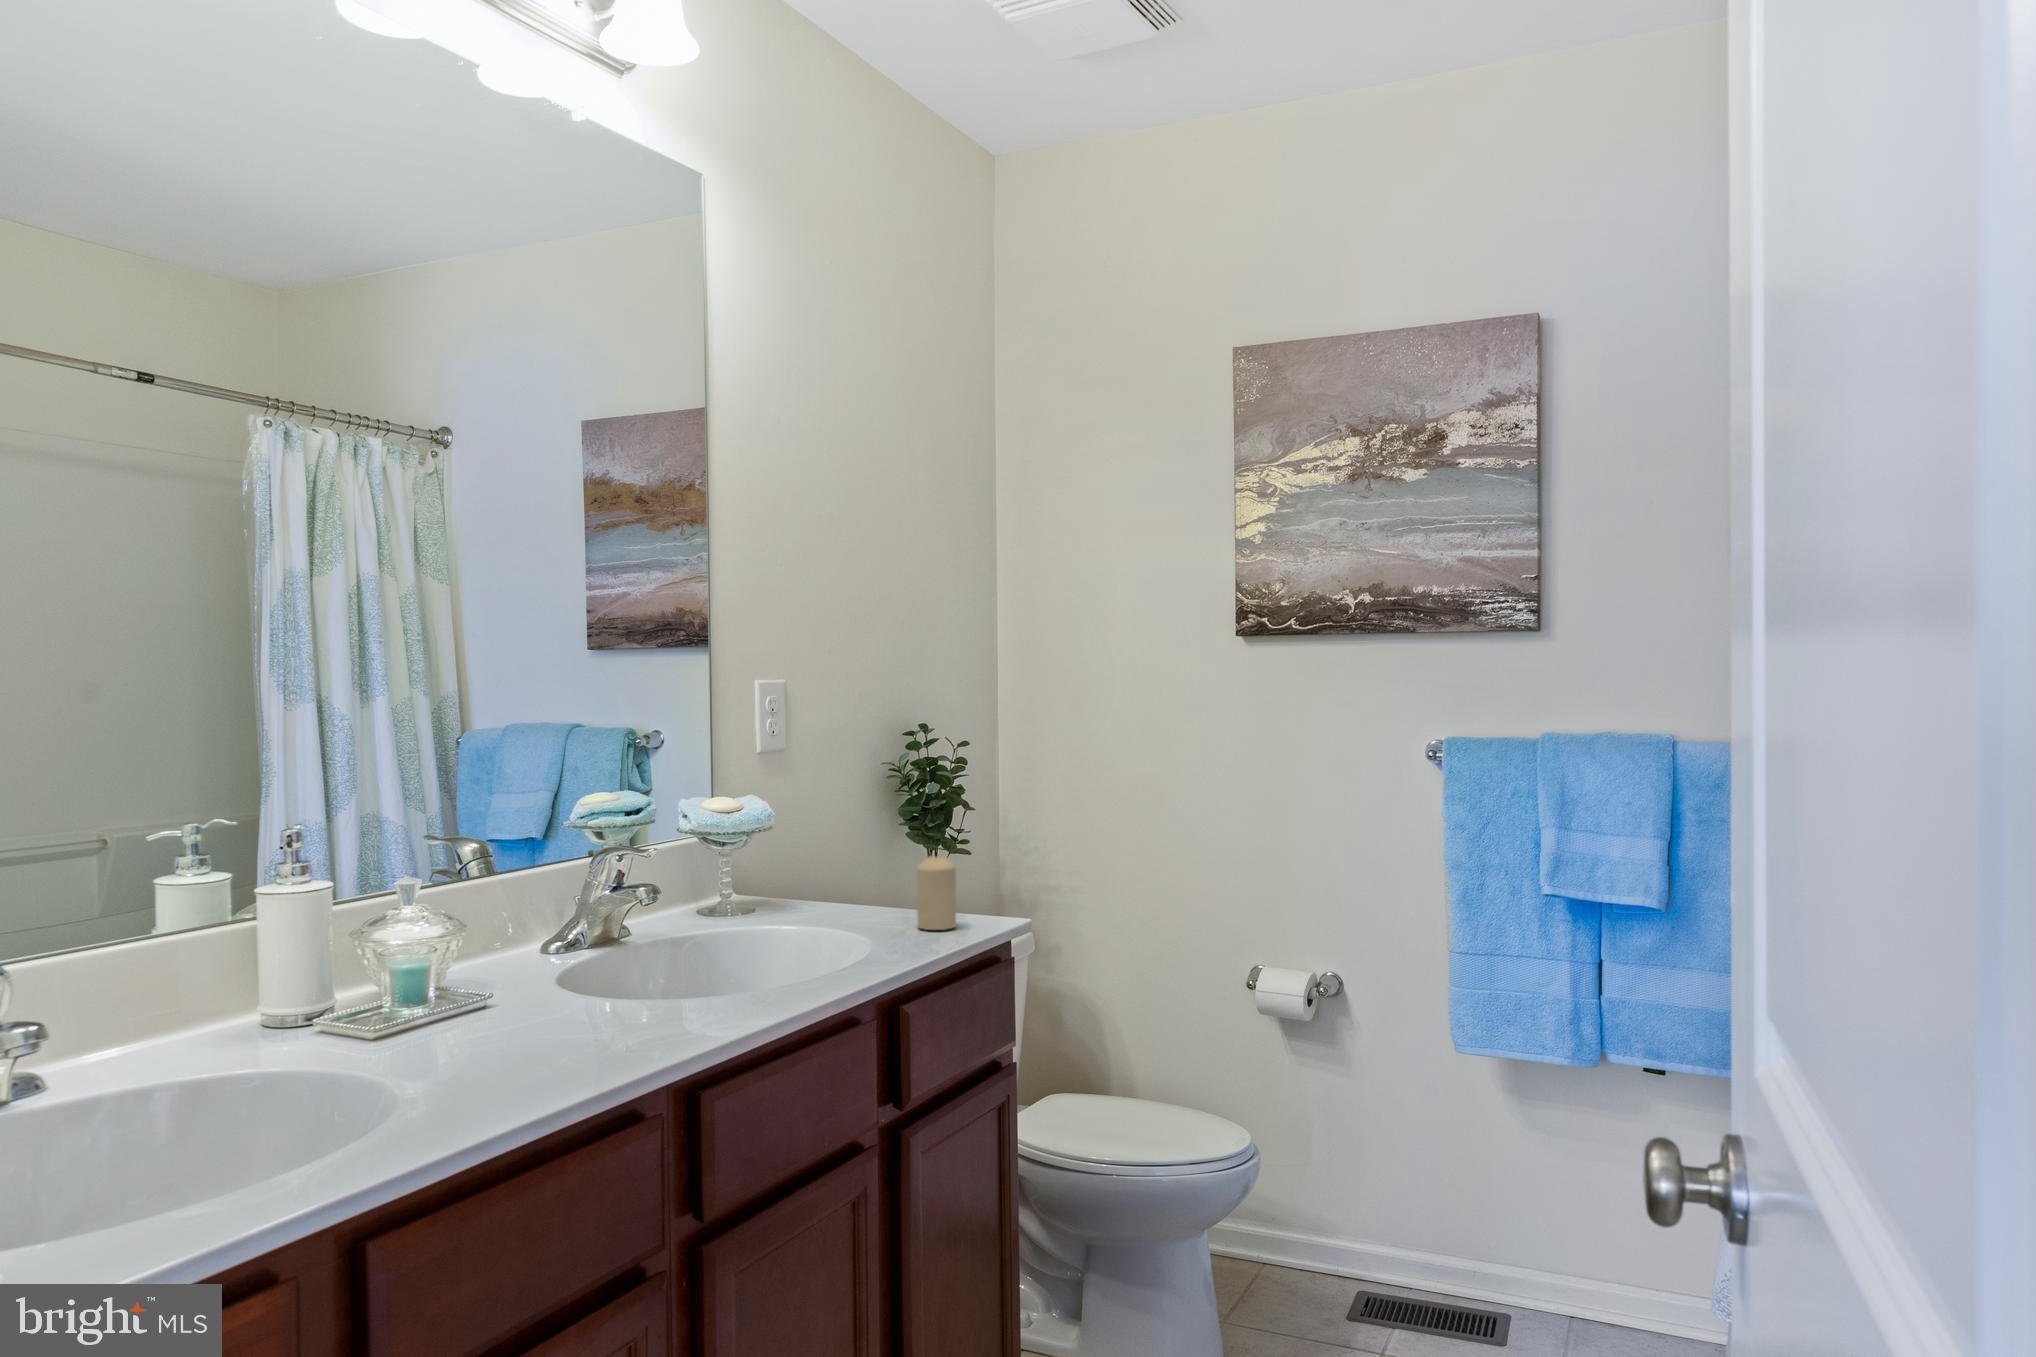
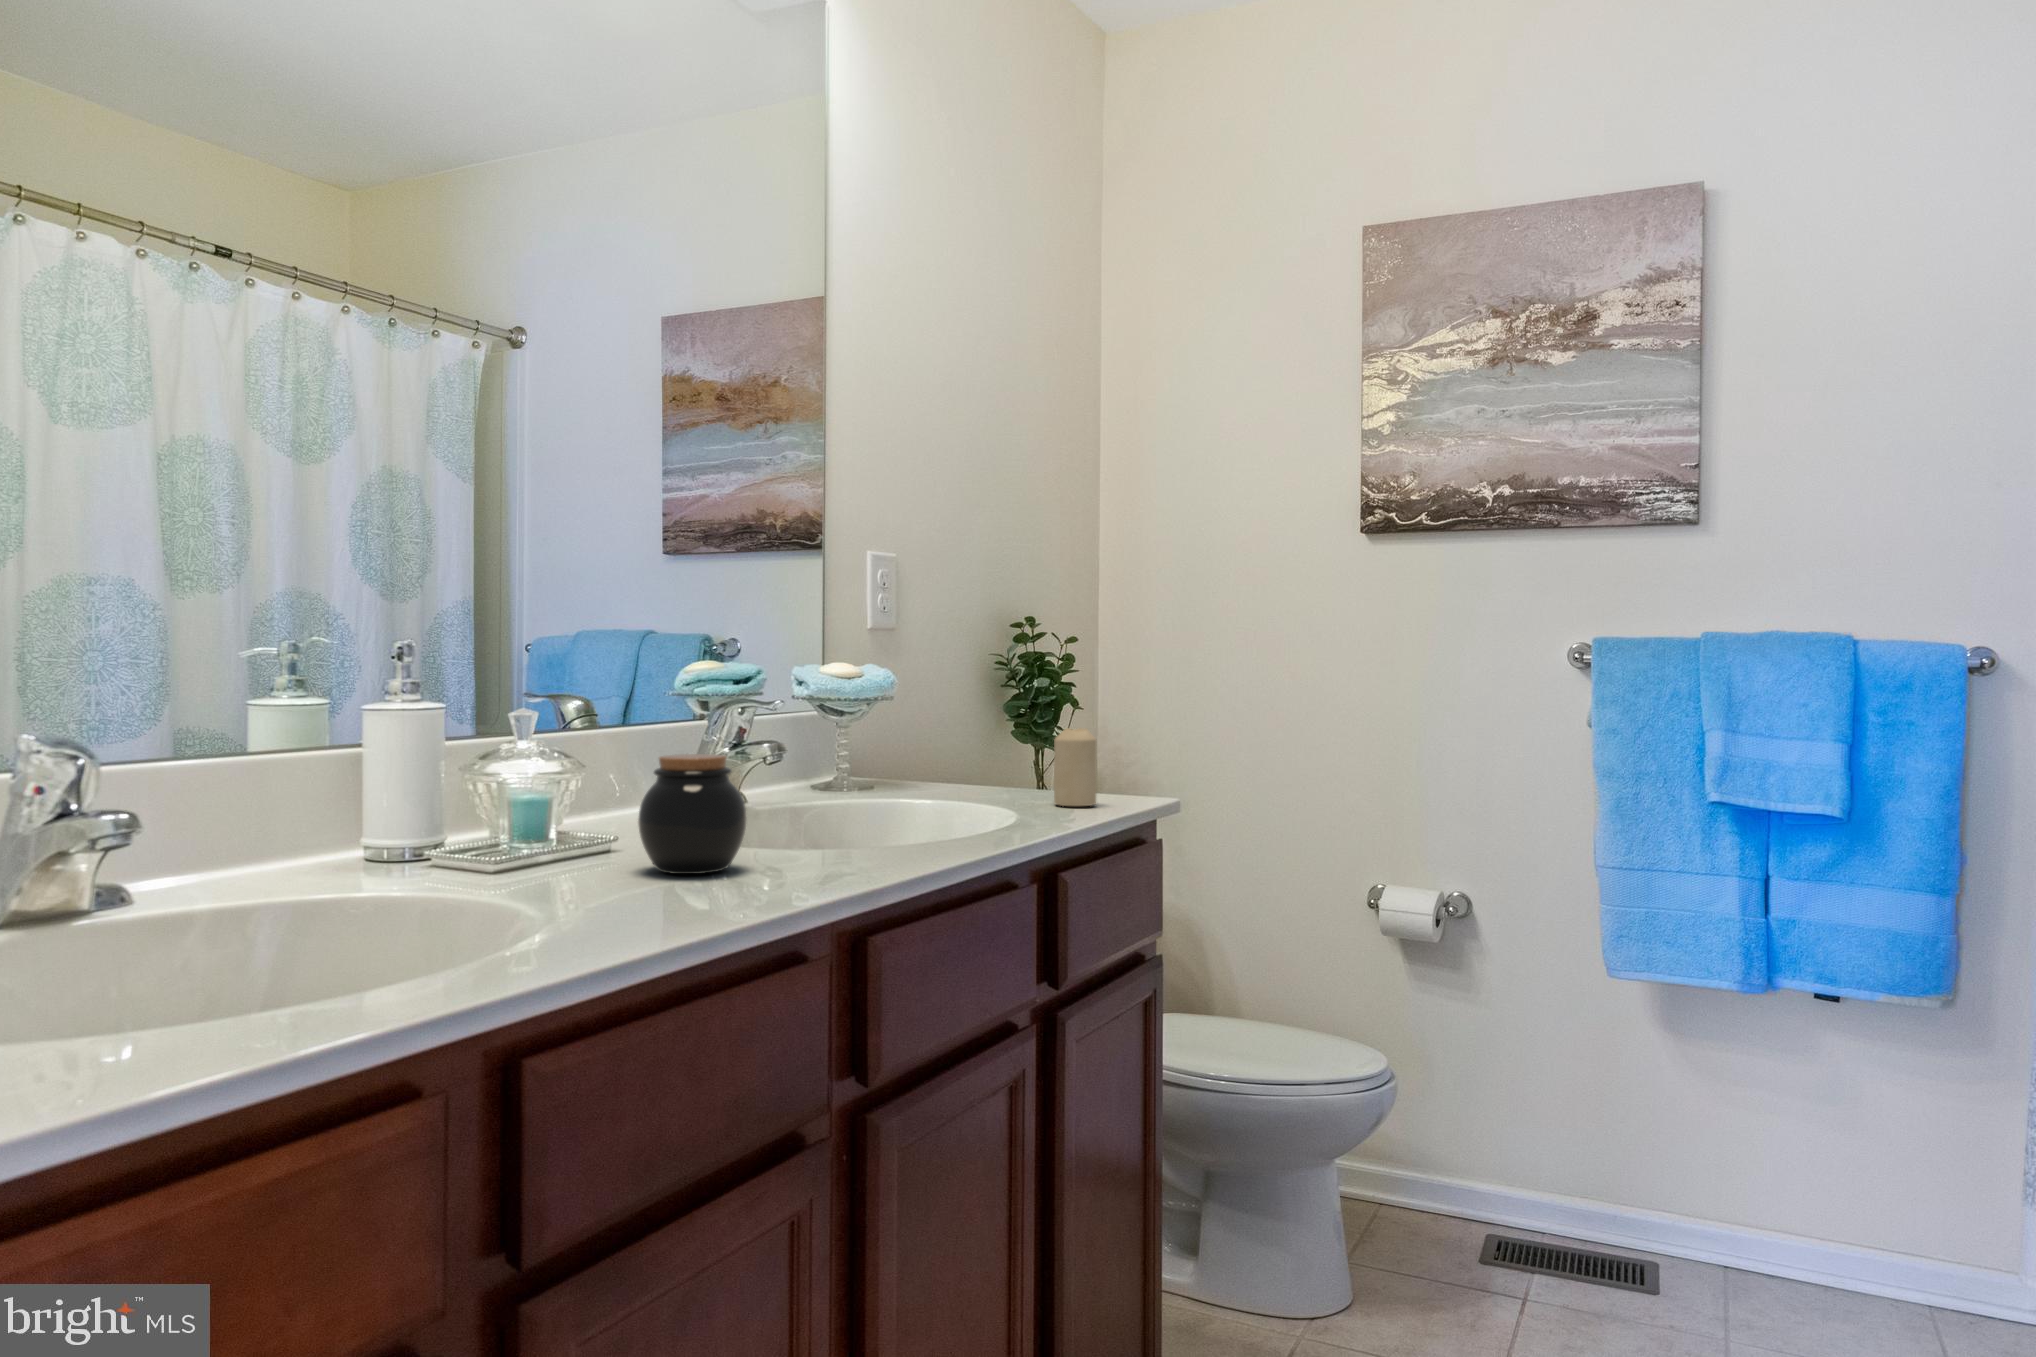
jar: none [499,931,597,1044] -> present [638,754,746,874]

